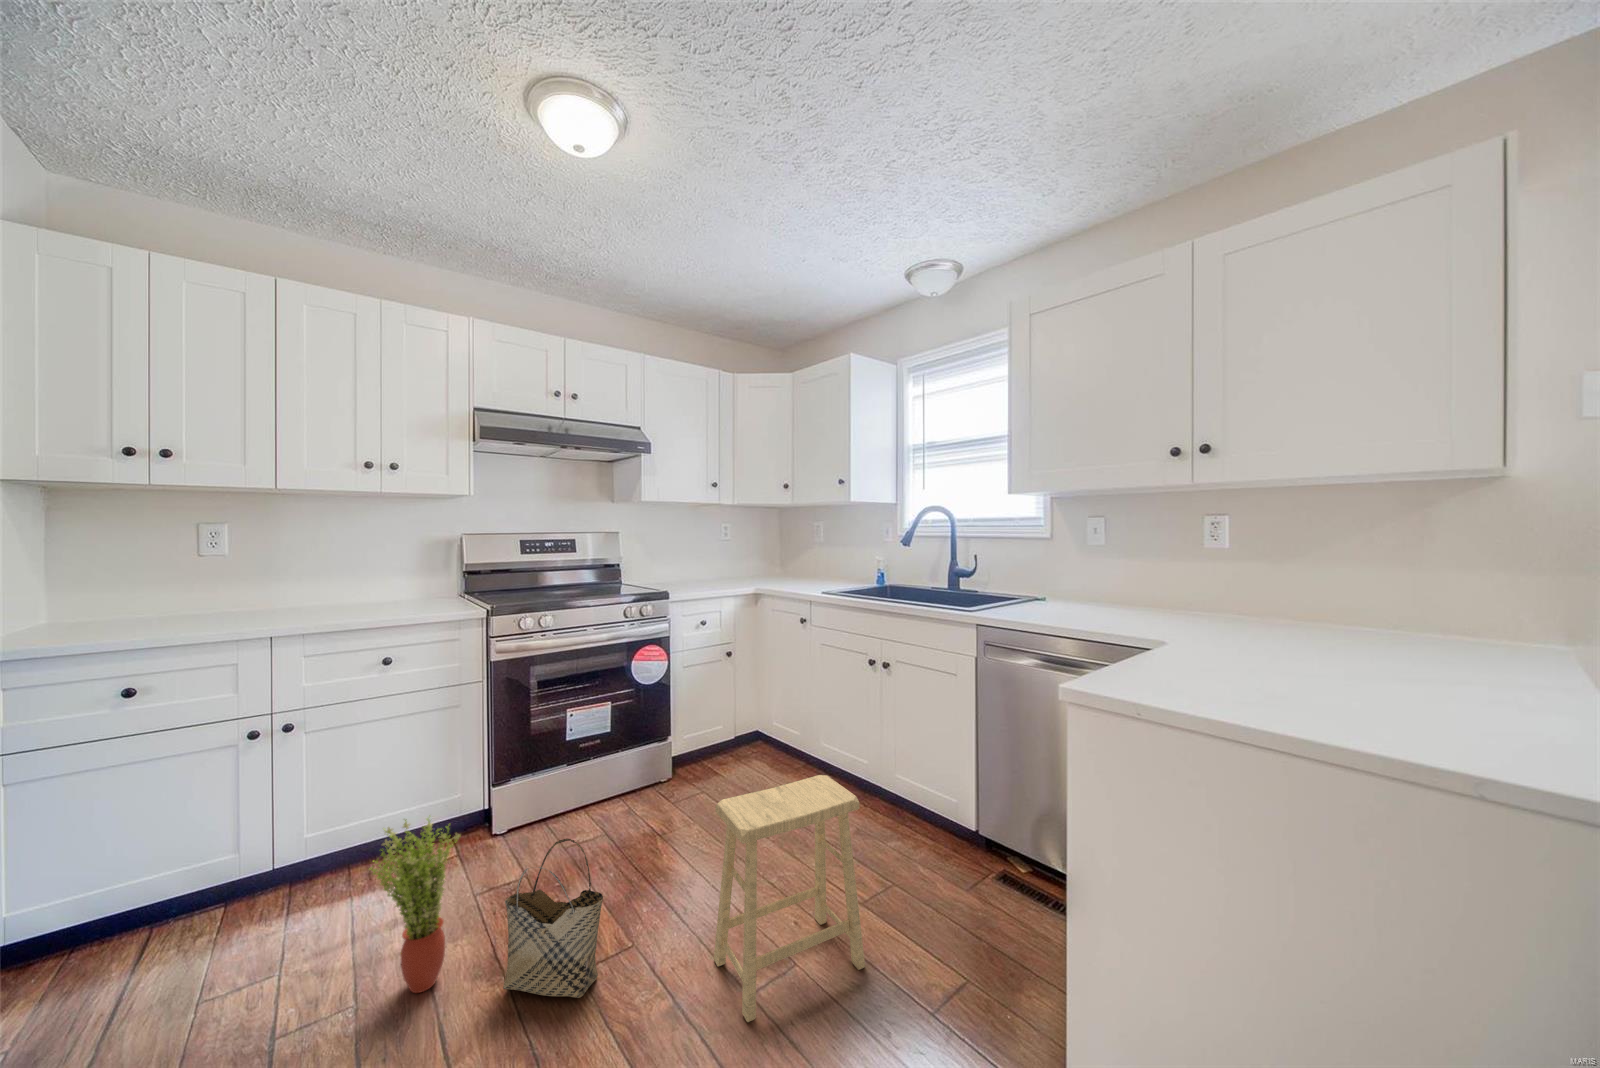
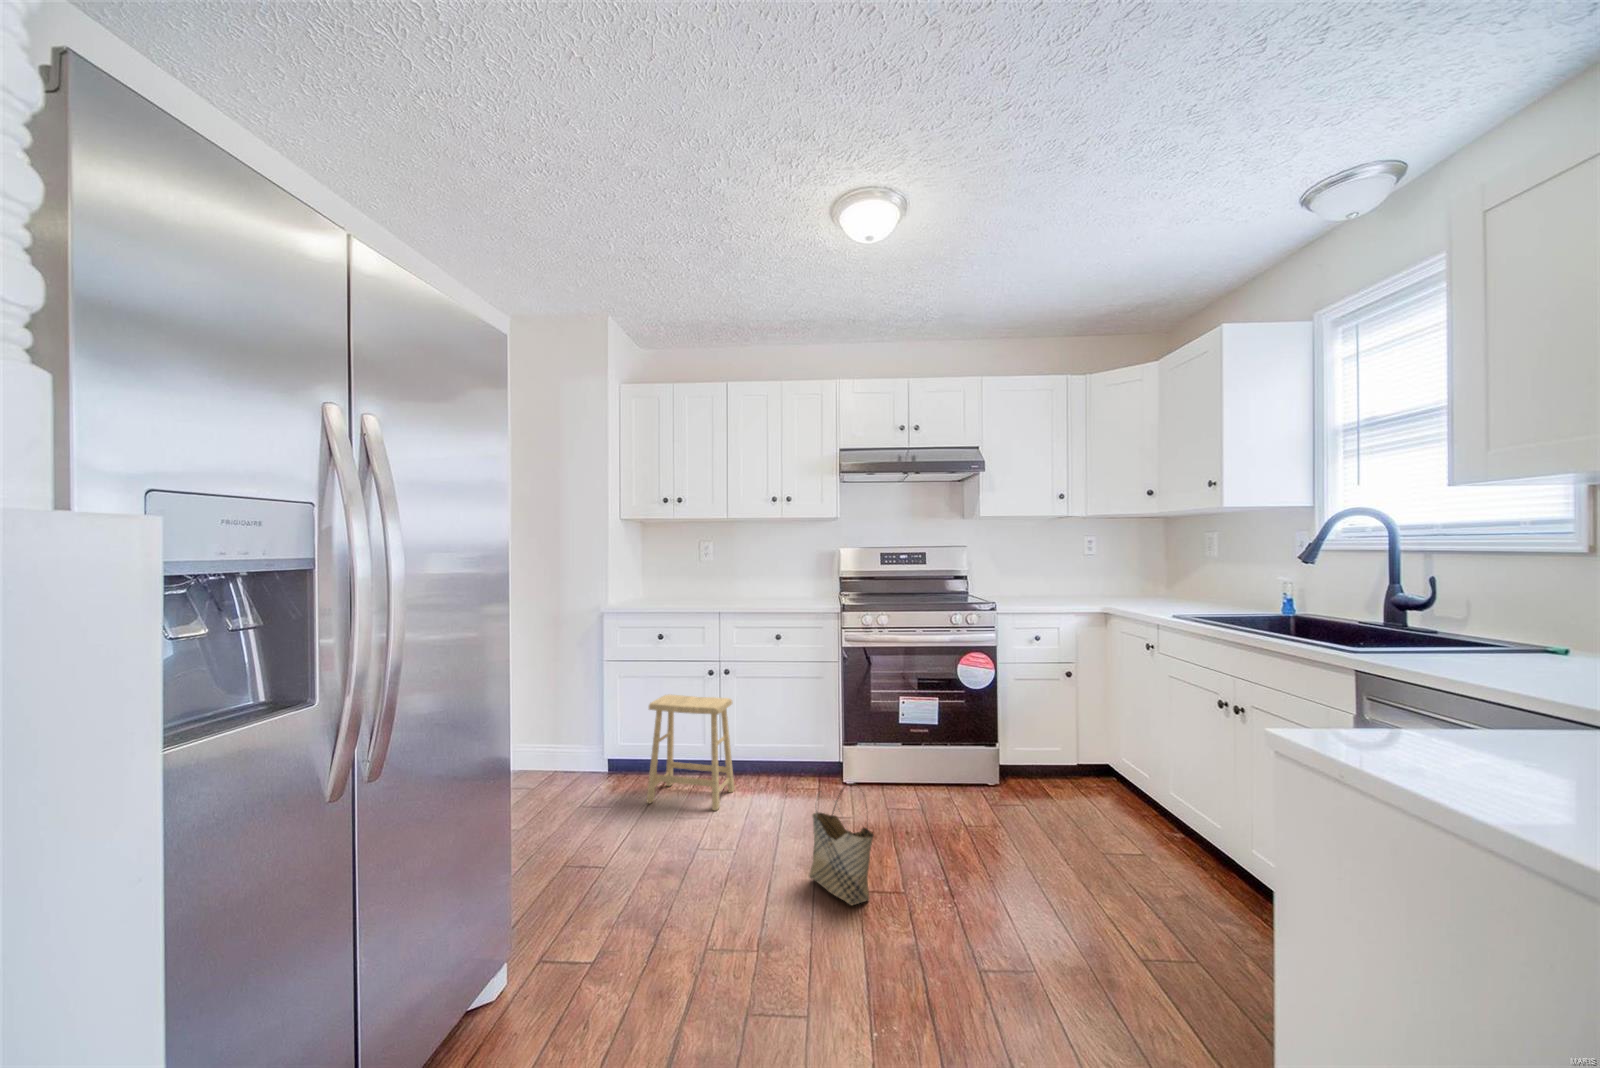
footstool: present [714,775,865,1022] -> present [647,694,734,811]
potted plant: present [370,818,460,993] -> none [740,736,791,858]

